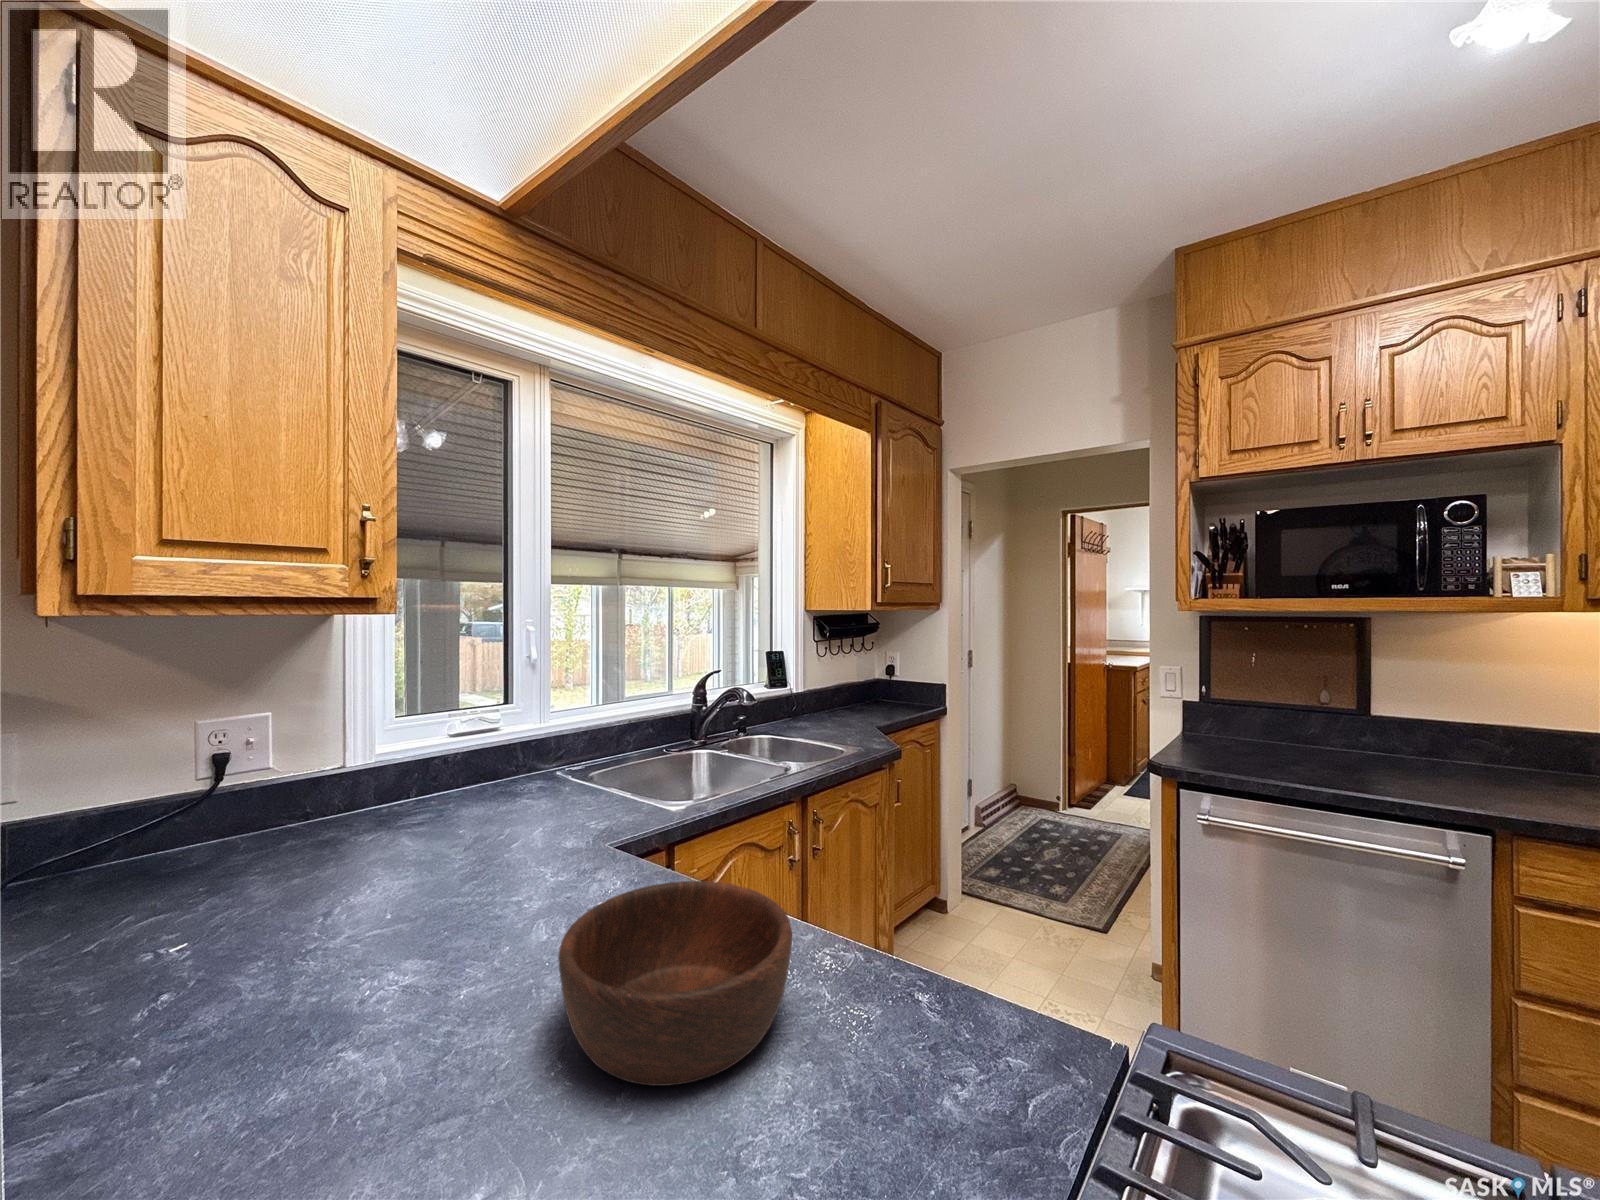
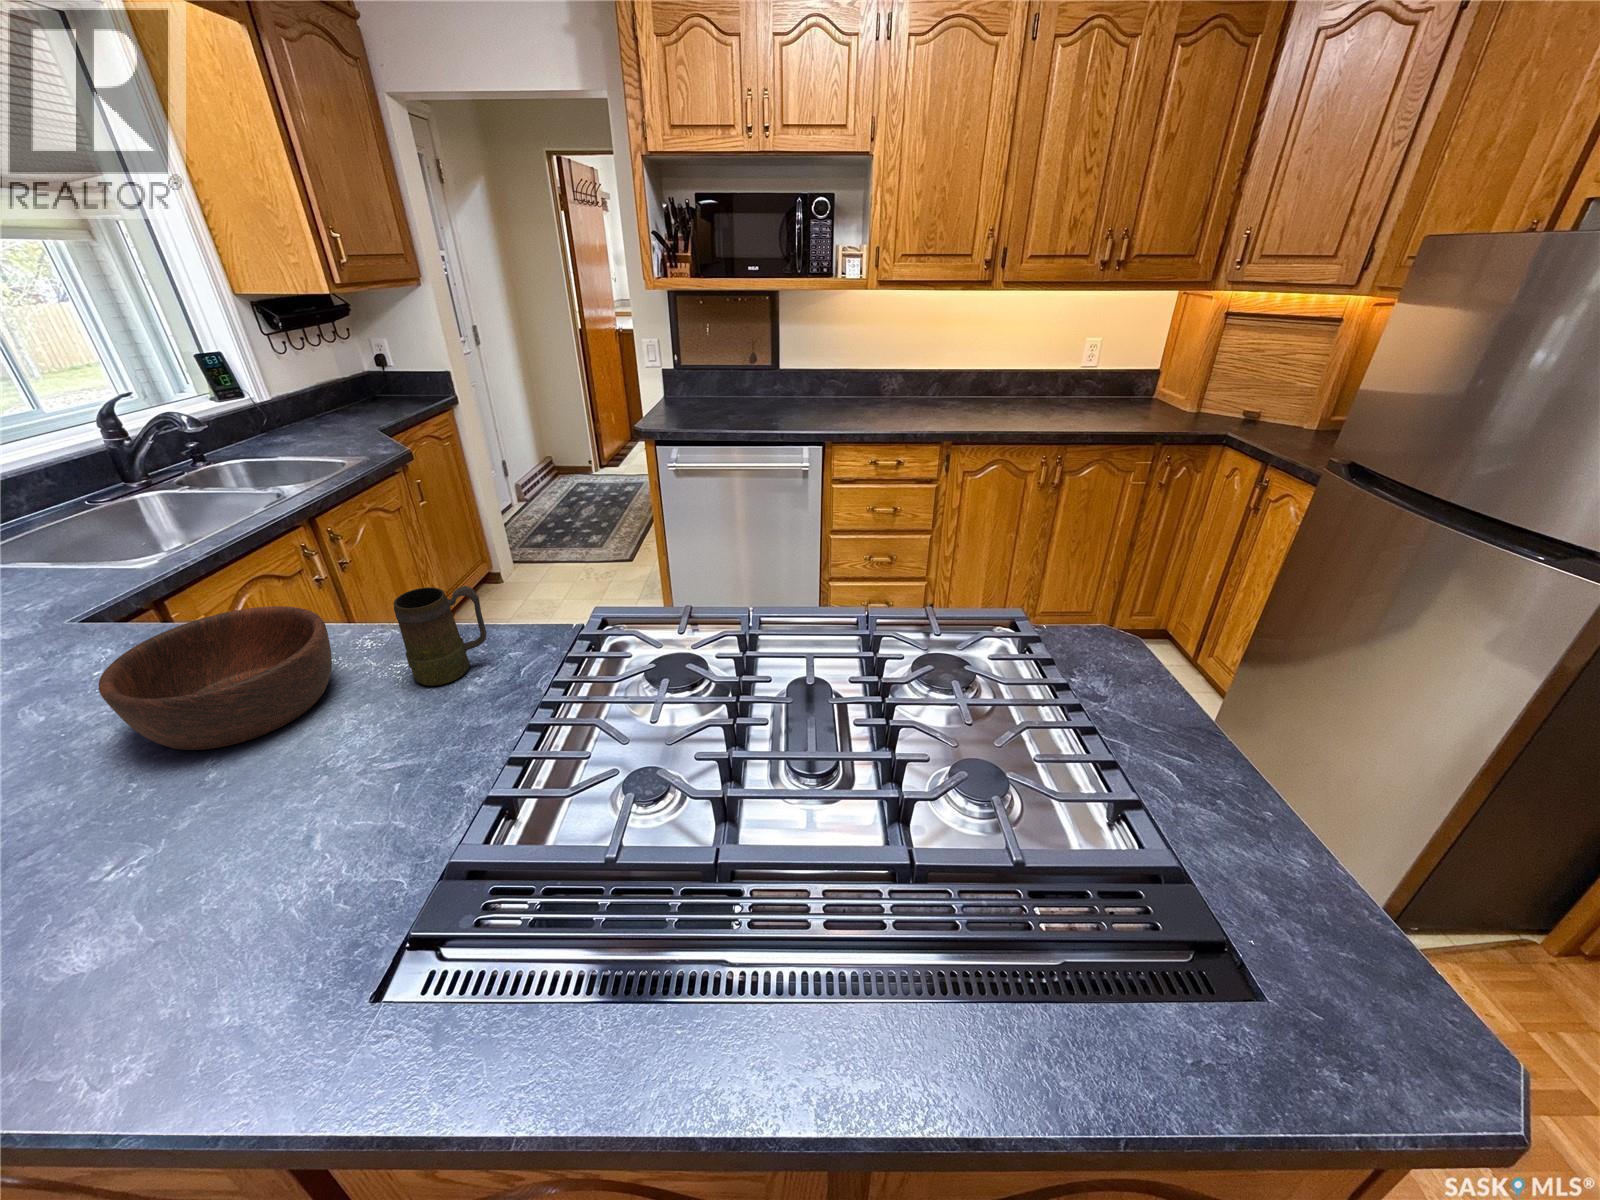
mug: none [875,920,1002,1105] -> present [393,586,487,686]

